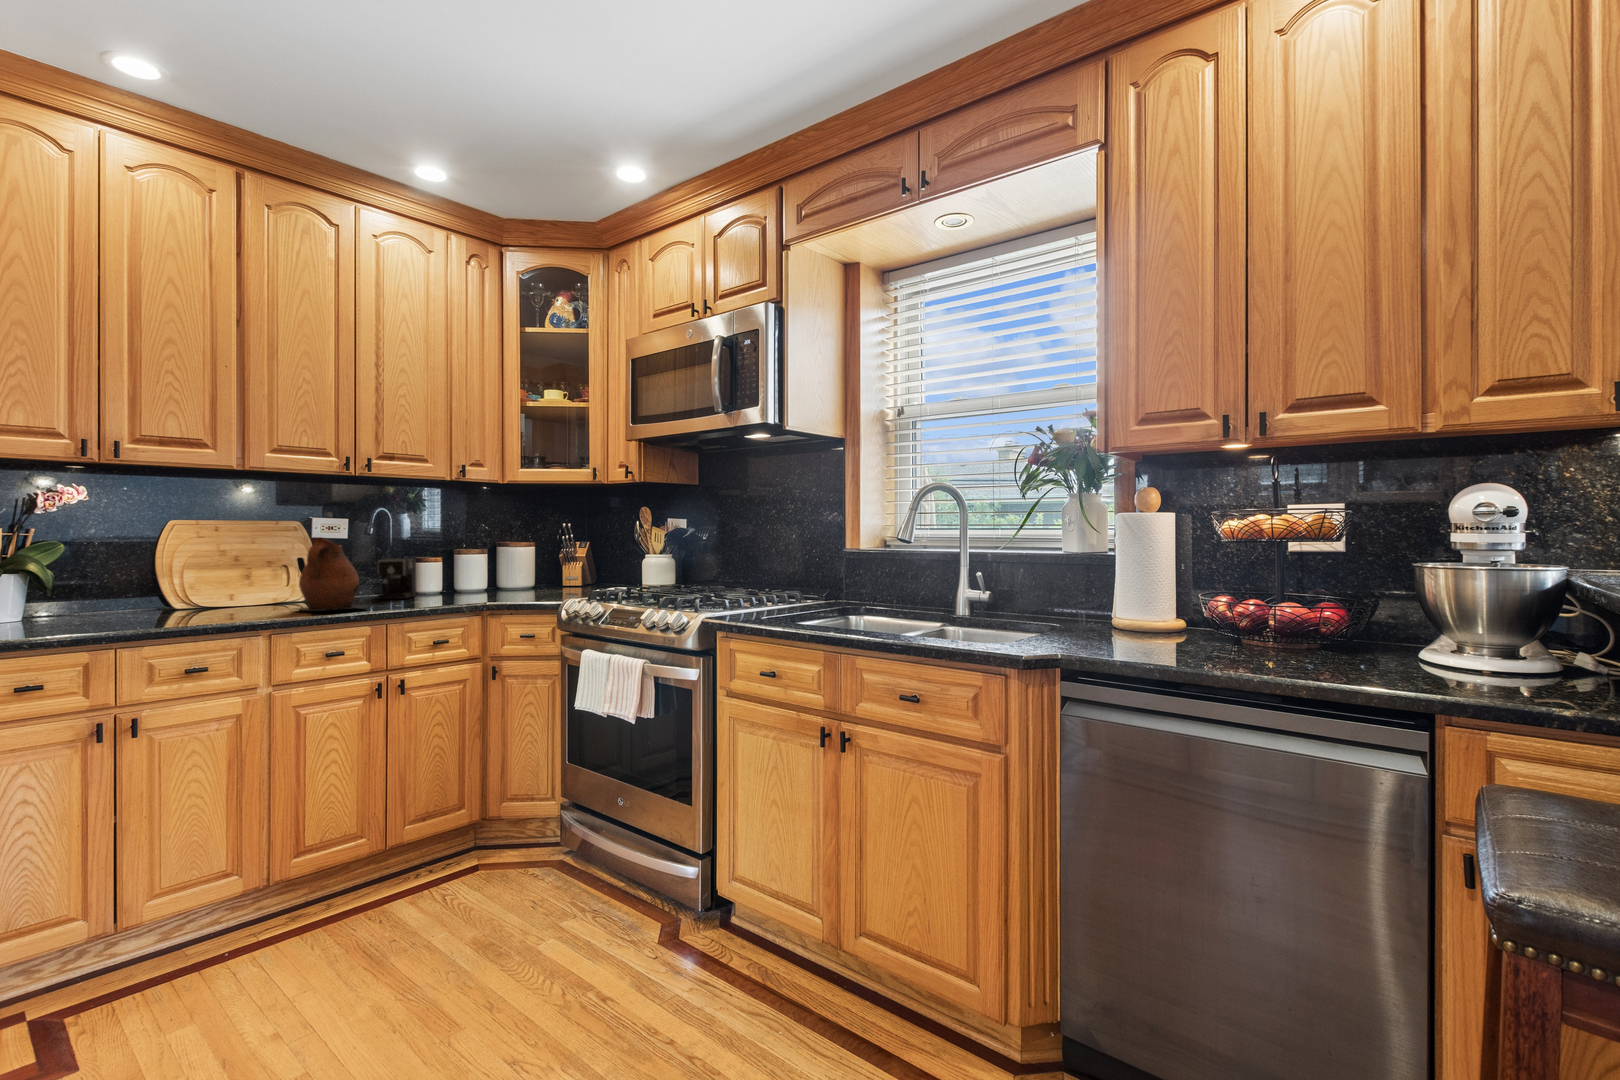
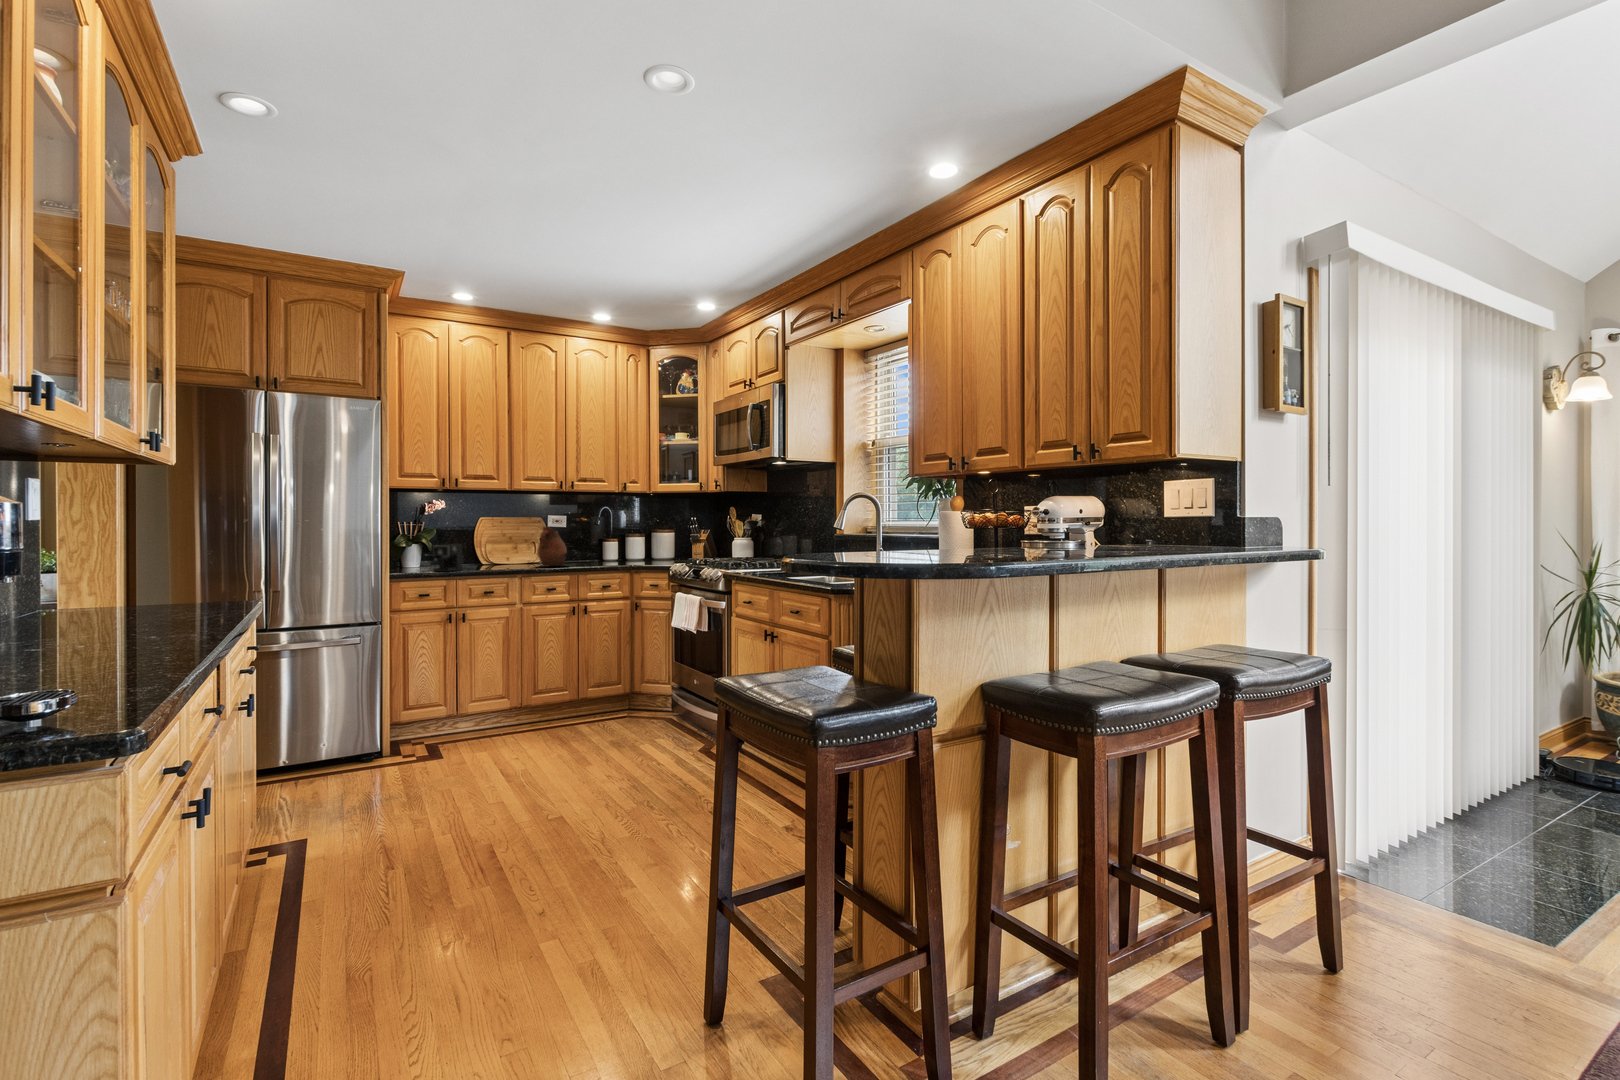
coffee maker: present [377,558,461,599] -> present [433,544,463,572]

